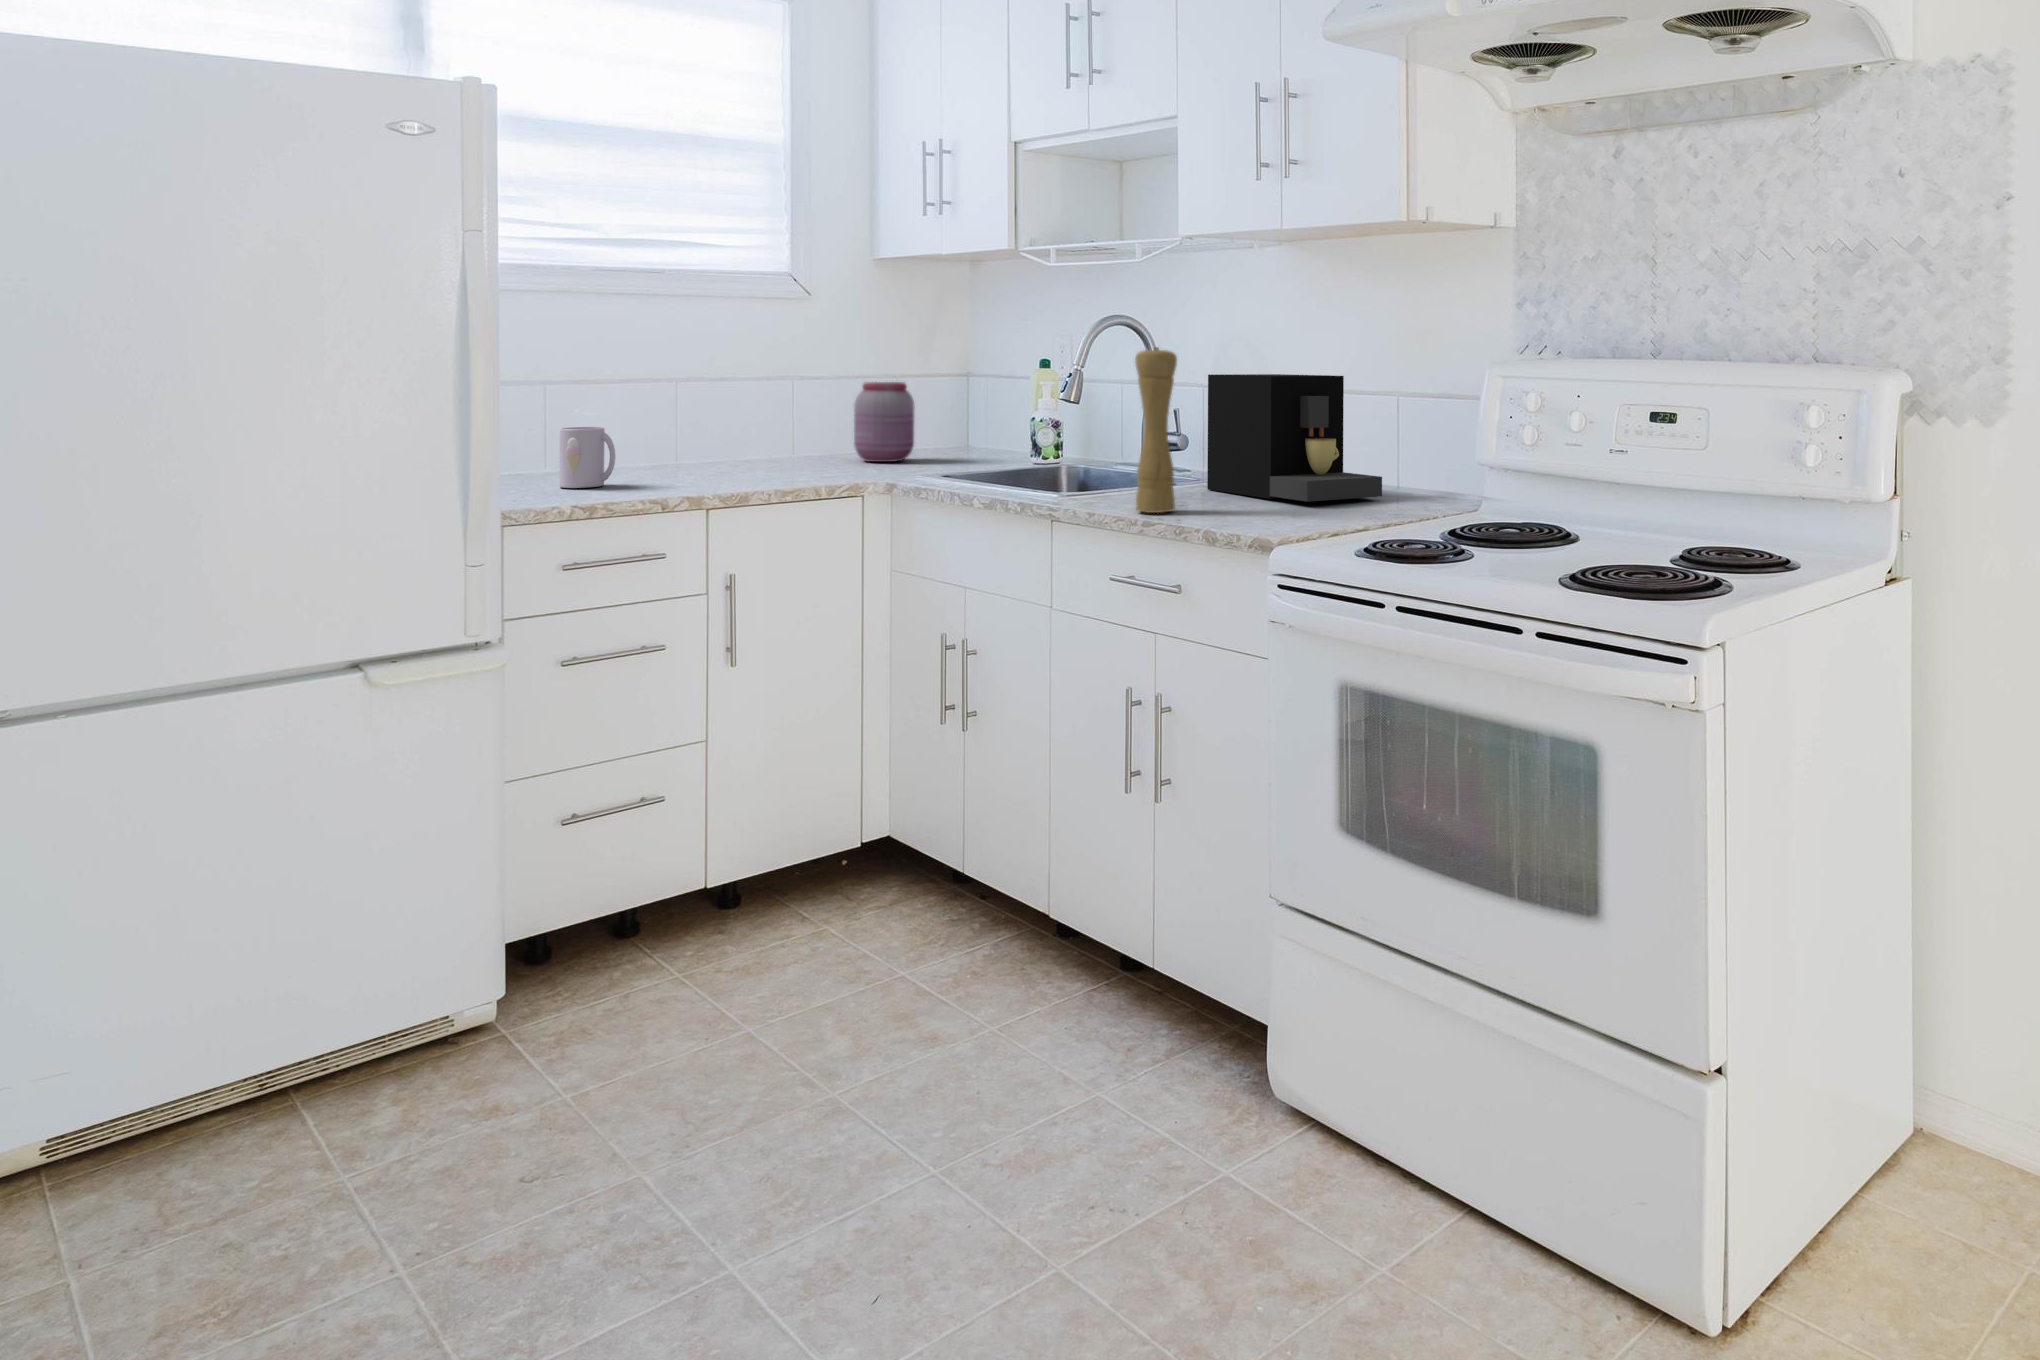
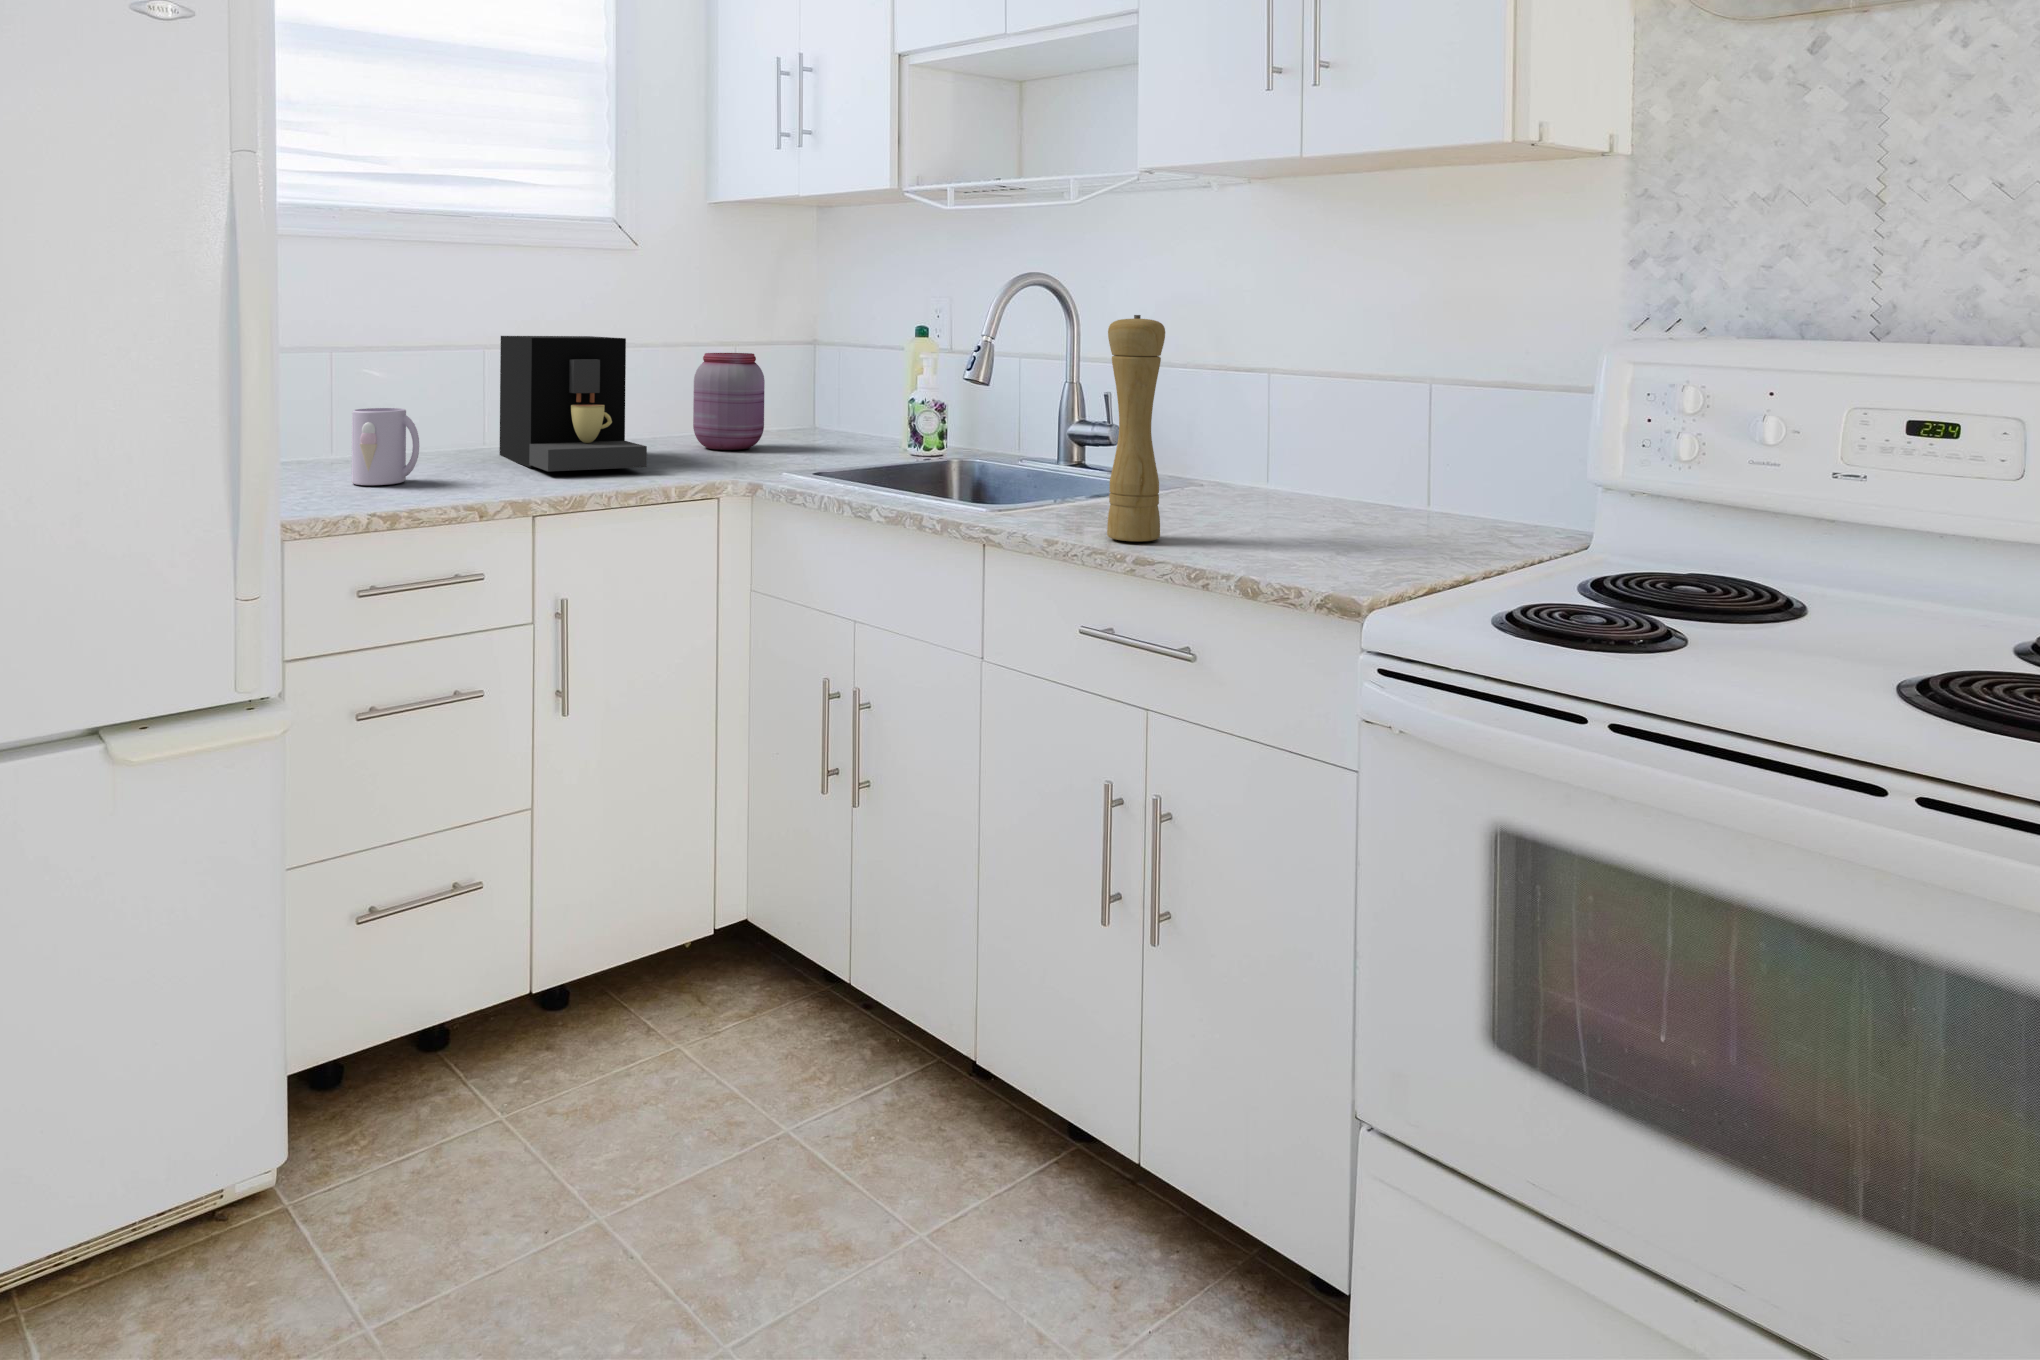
coffee maker: present [1207,374,1382,502] -> present [500,336,647,471]

